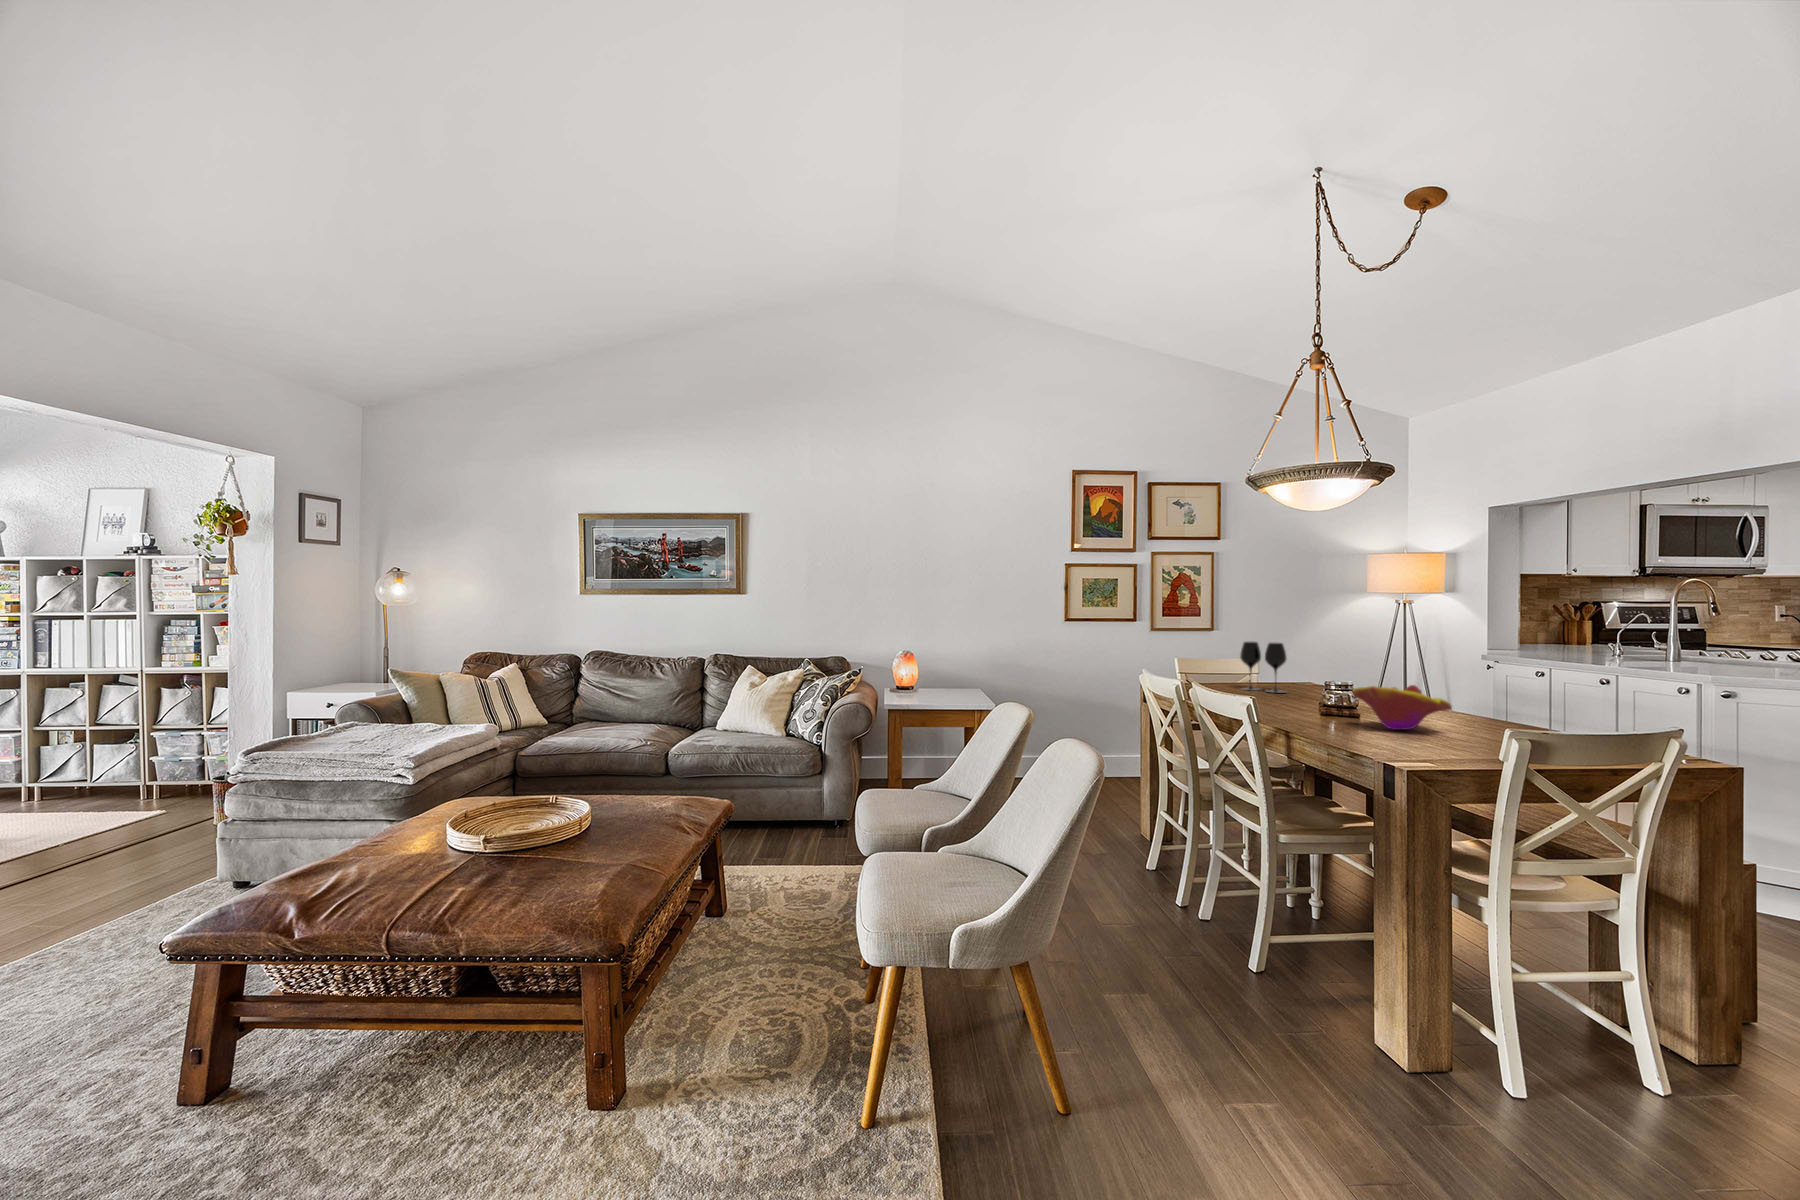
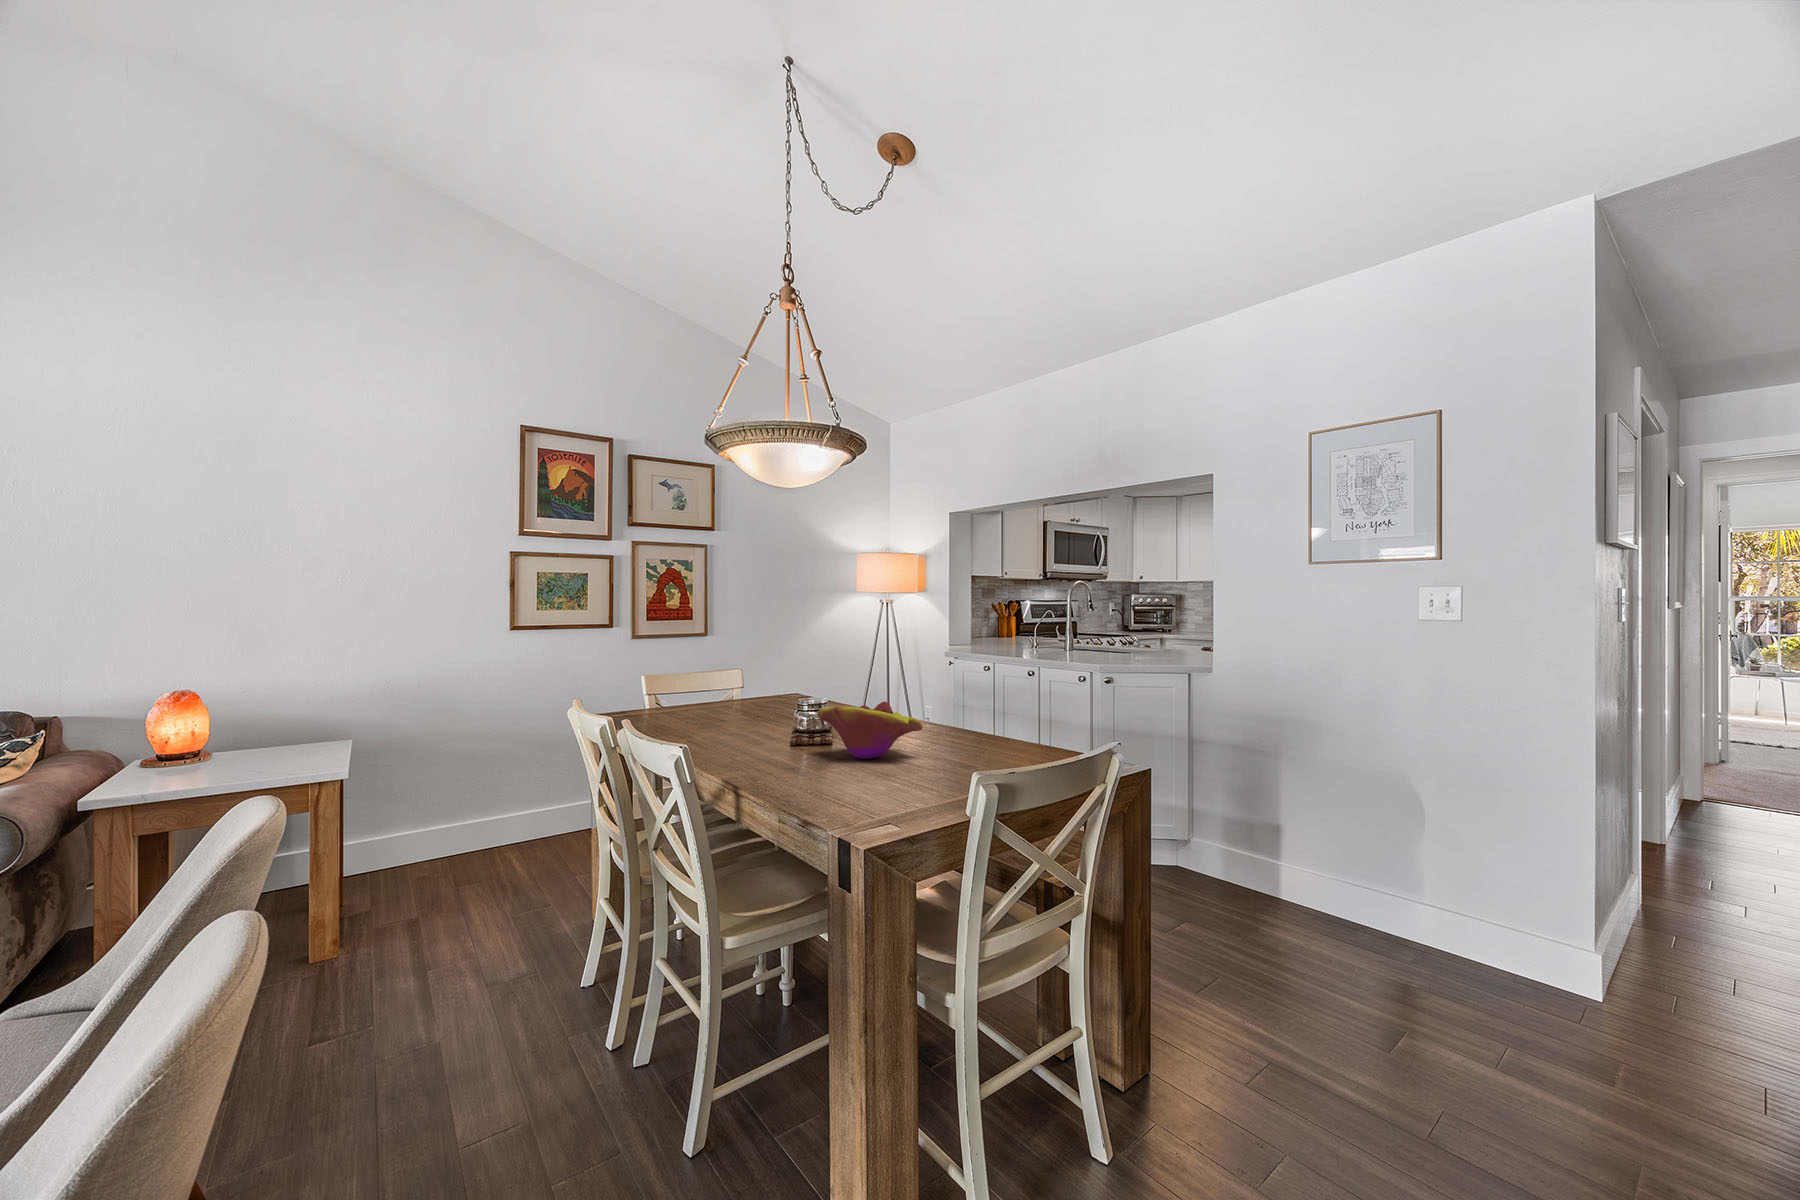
wine glass: present [1240,642,1287,693] -> none [714,653,768,716]

